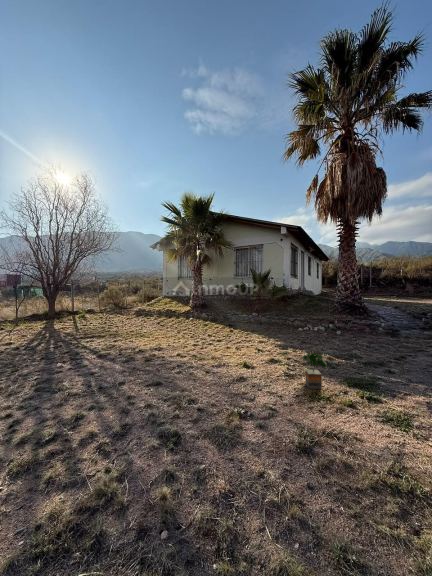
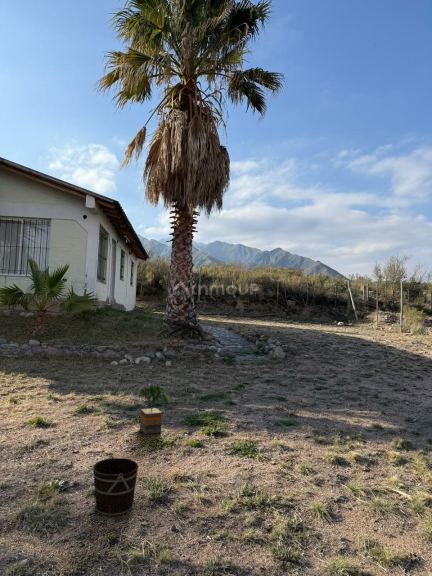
bucket: none [249,410,285,461] -> present [92,456,138,515]

